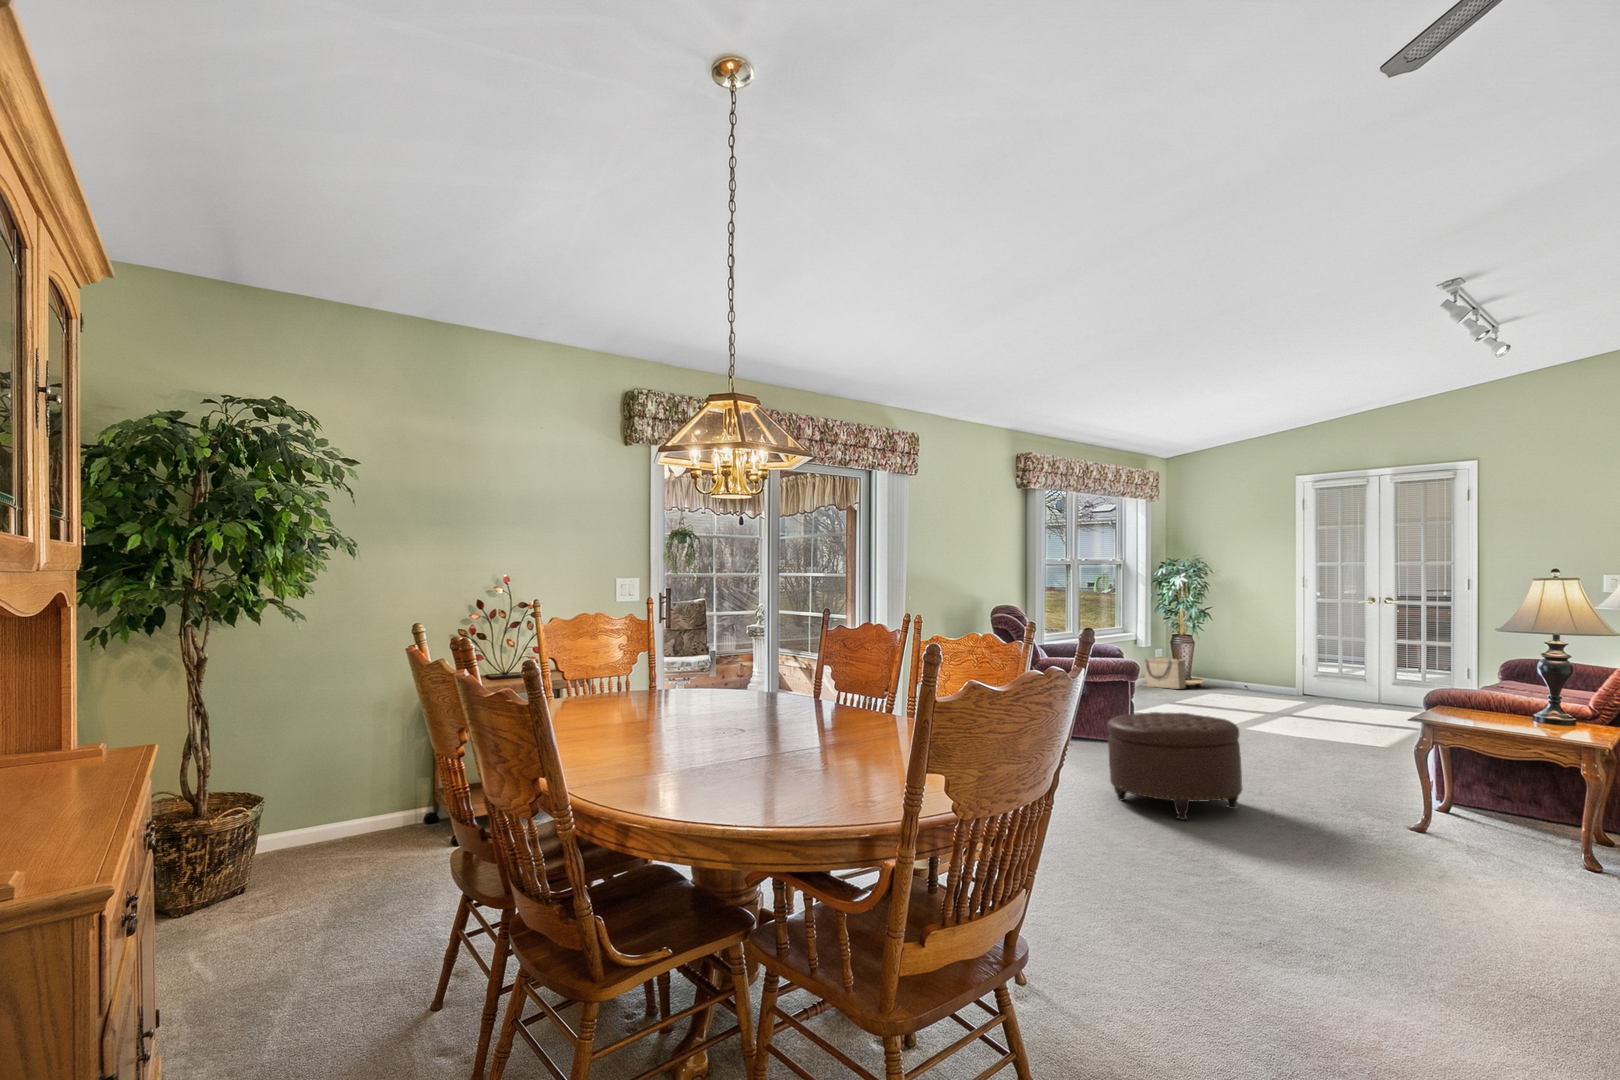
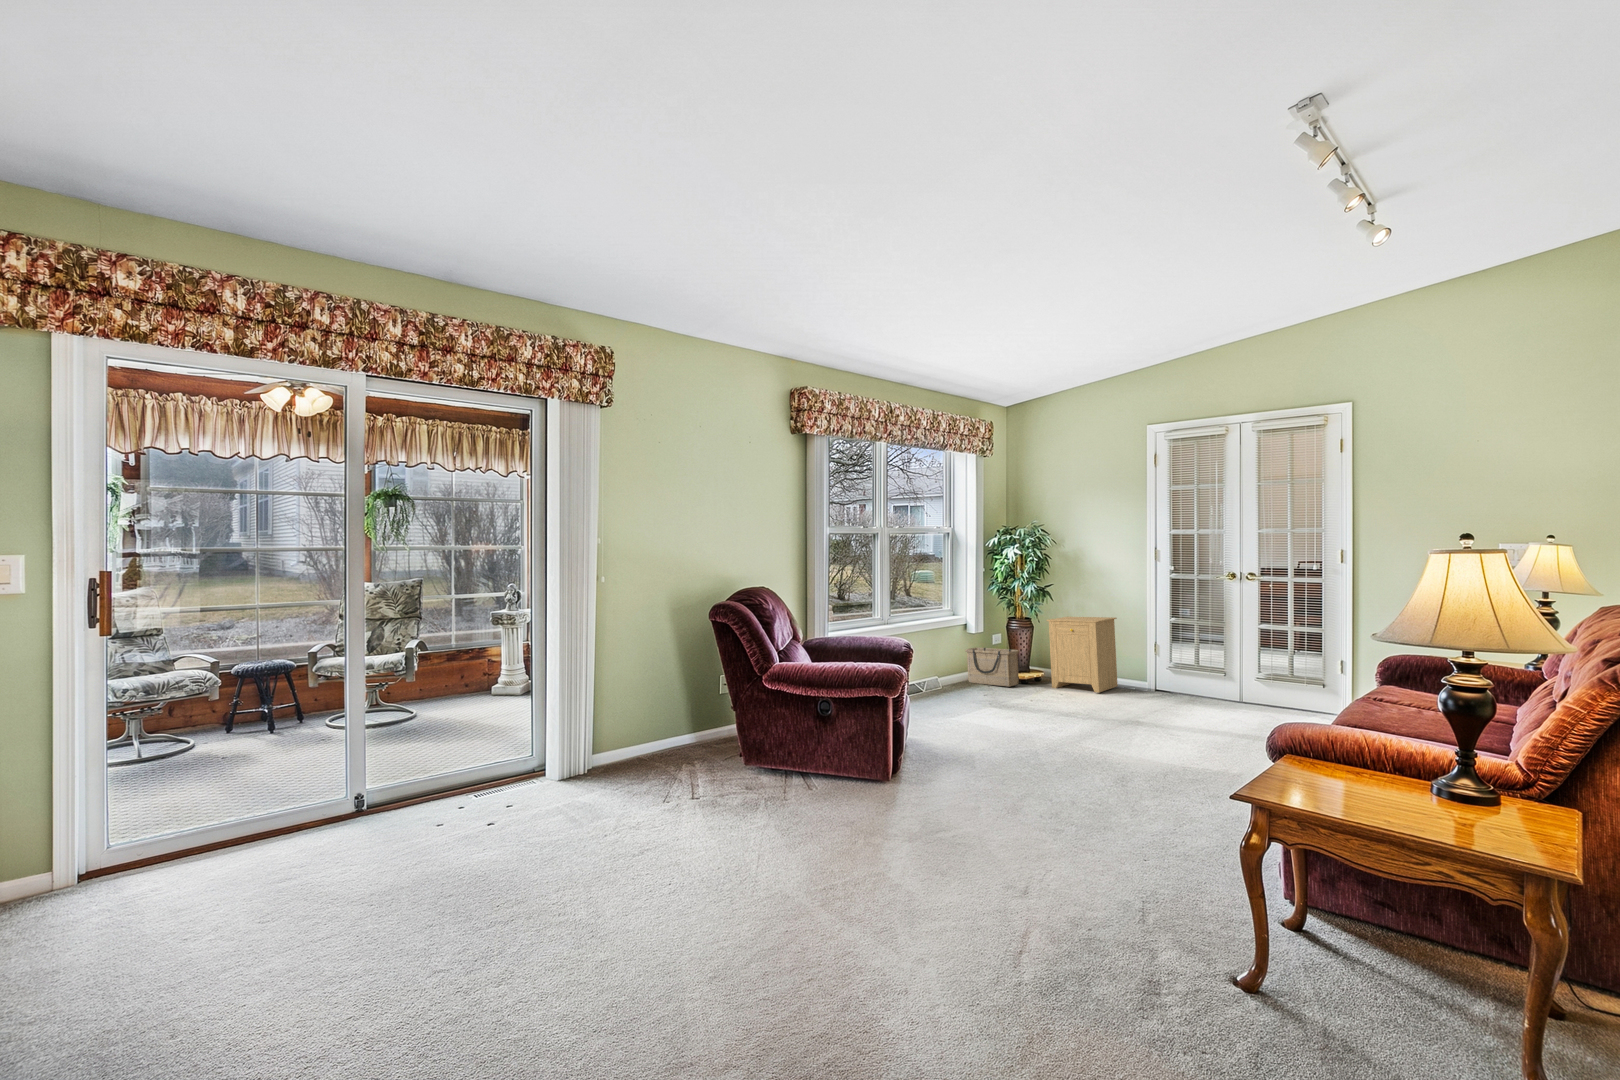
side table: none [1209,633,1271,695] -> present [1047,617,1118,693]
ottoman: present [1107,712,1242,820] -> none [775,766,978,973]

